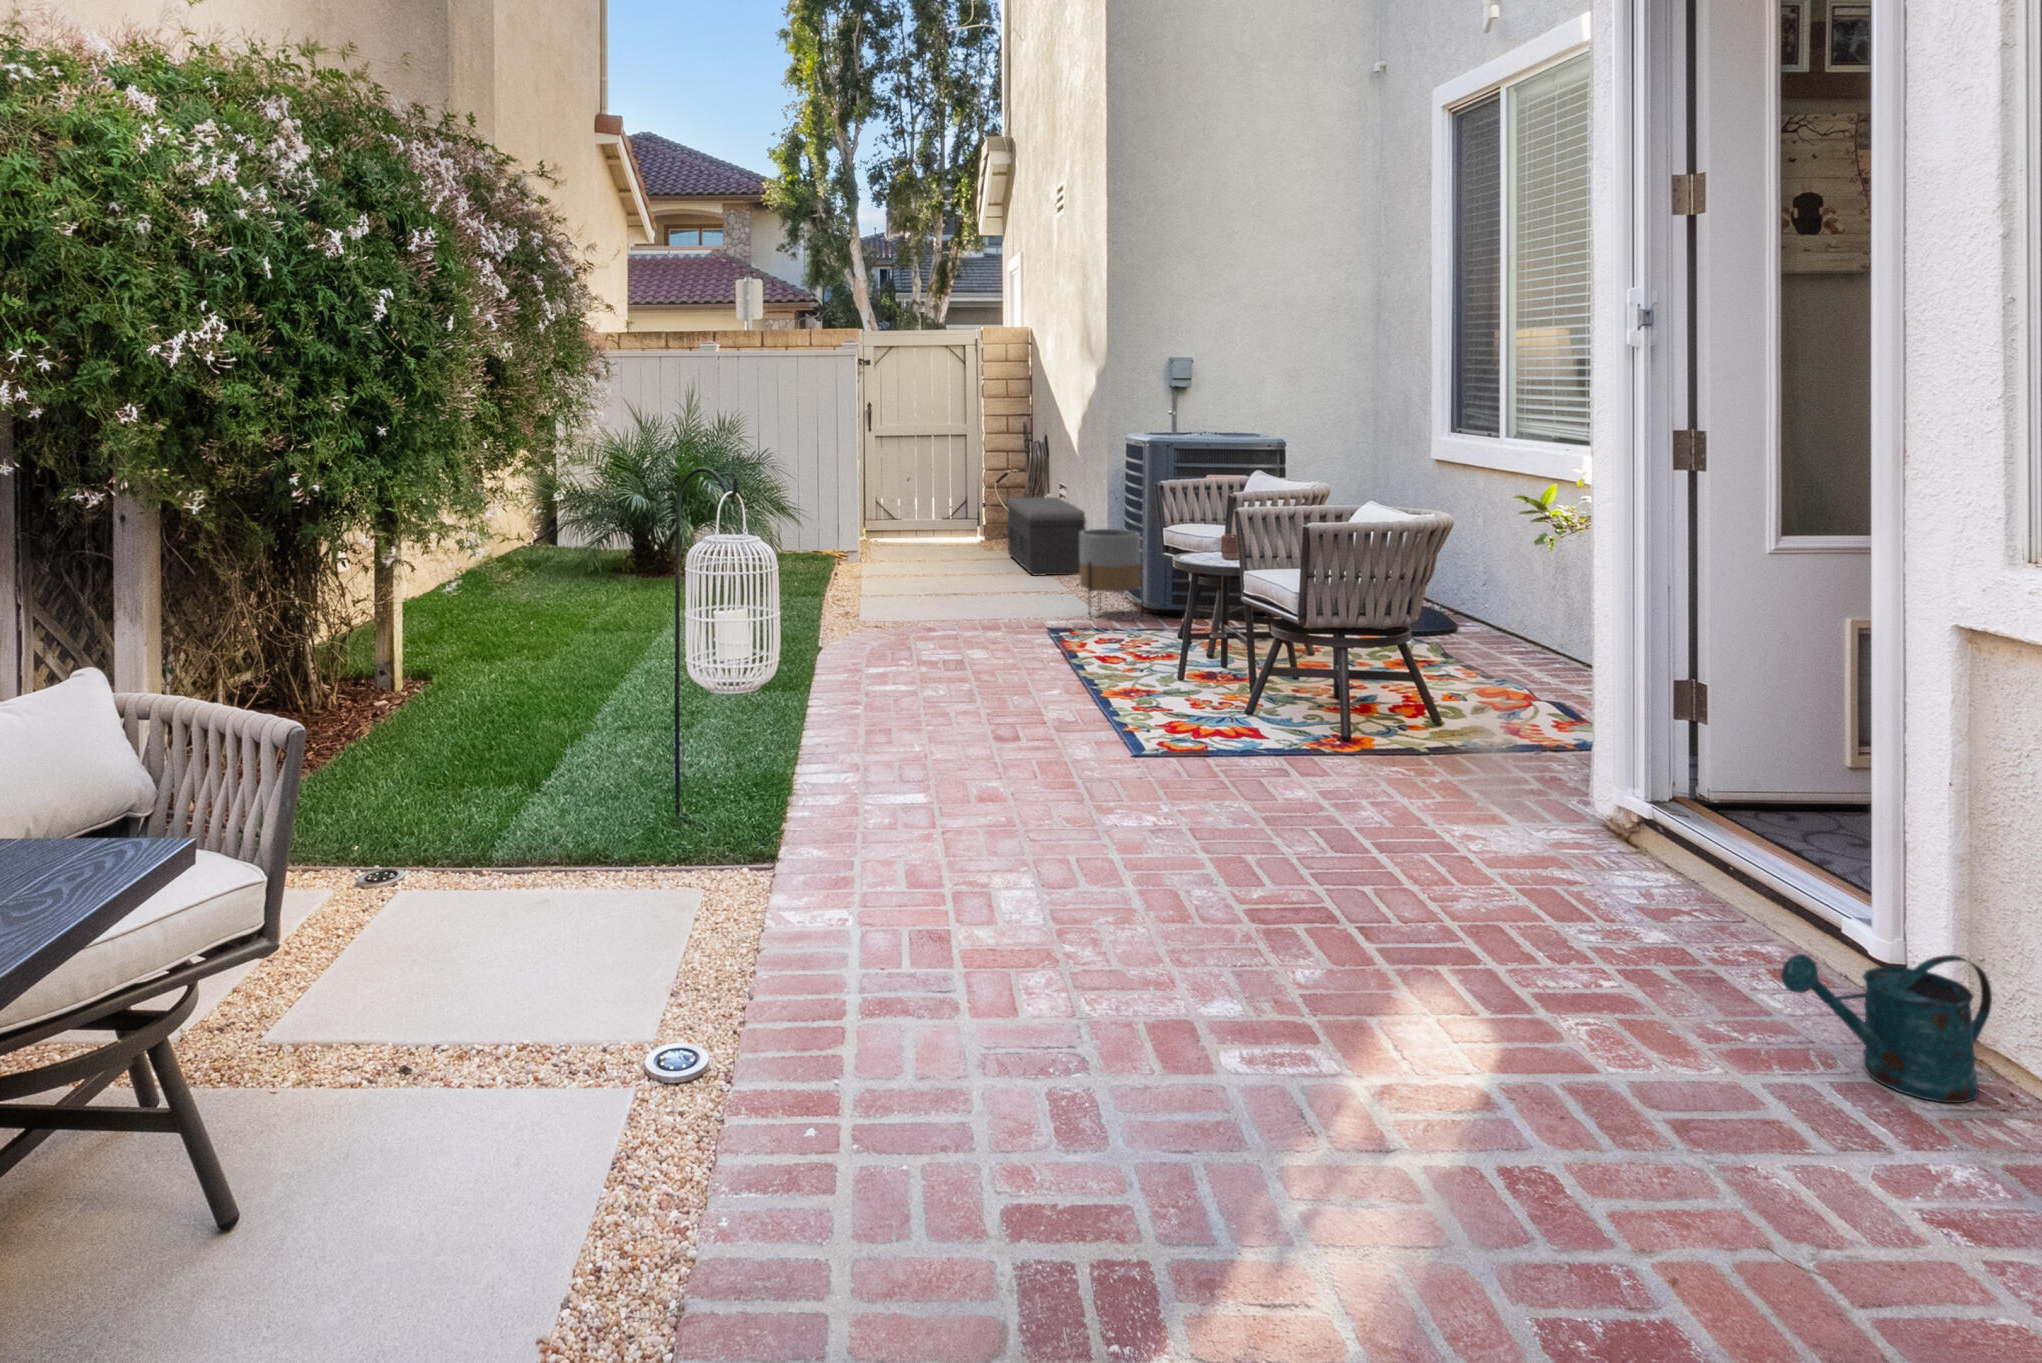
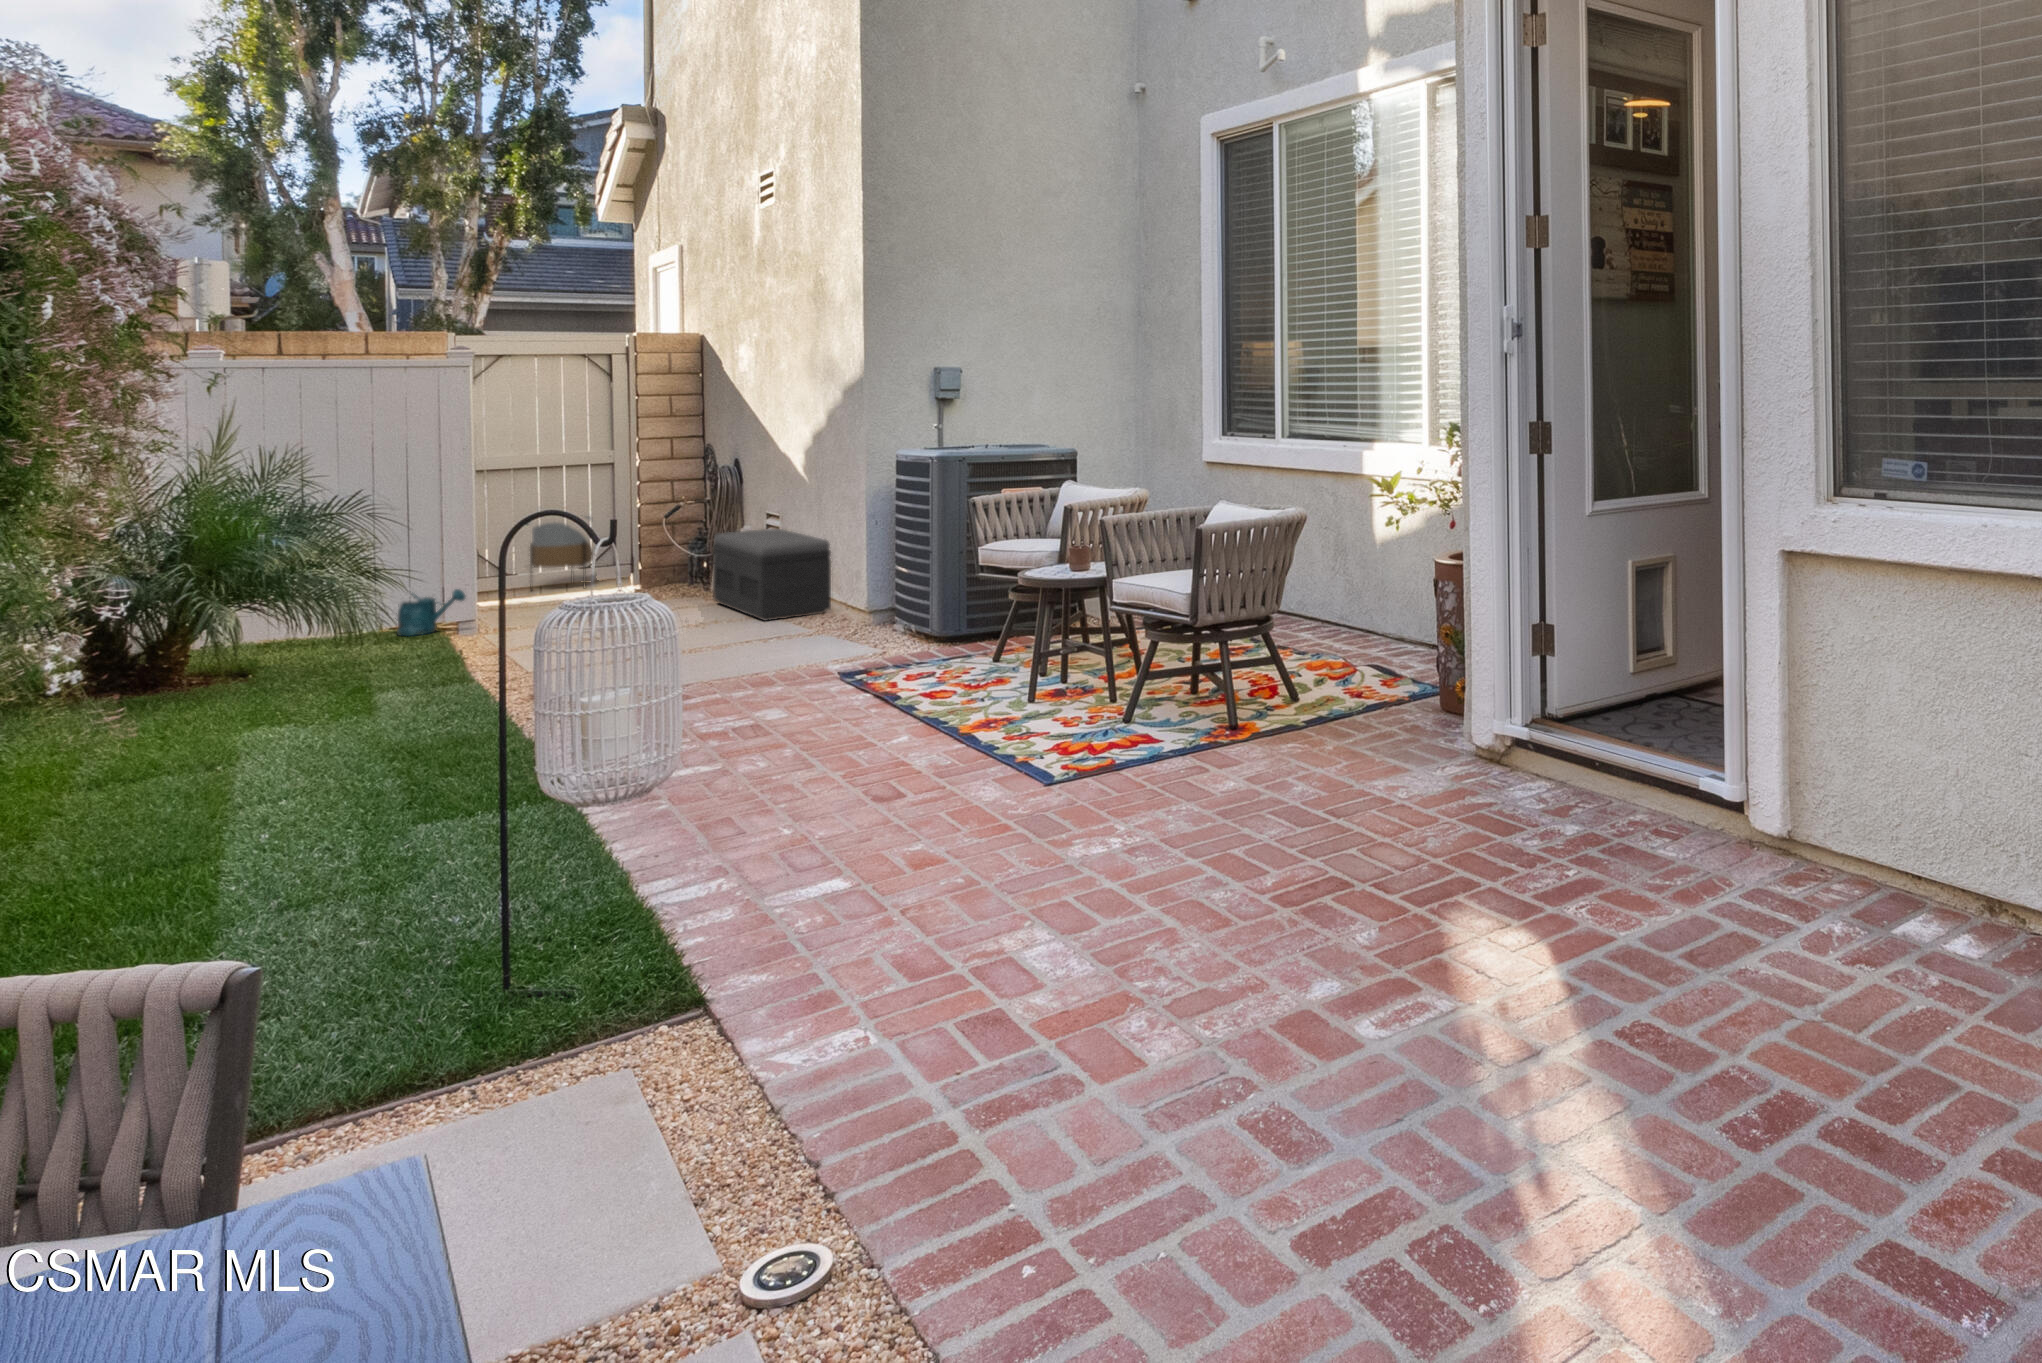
planter: present [1079,529,1143,607] -> present [530,516,593,587]
watering can: present [1781,954,1992,1103] -> present [397,589,465,636]

